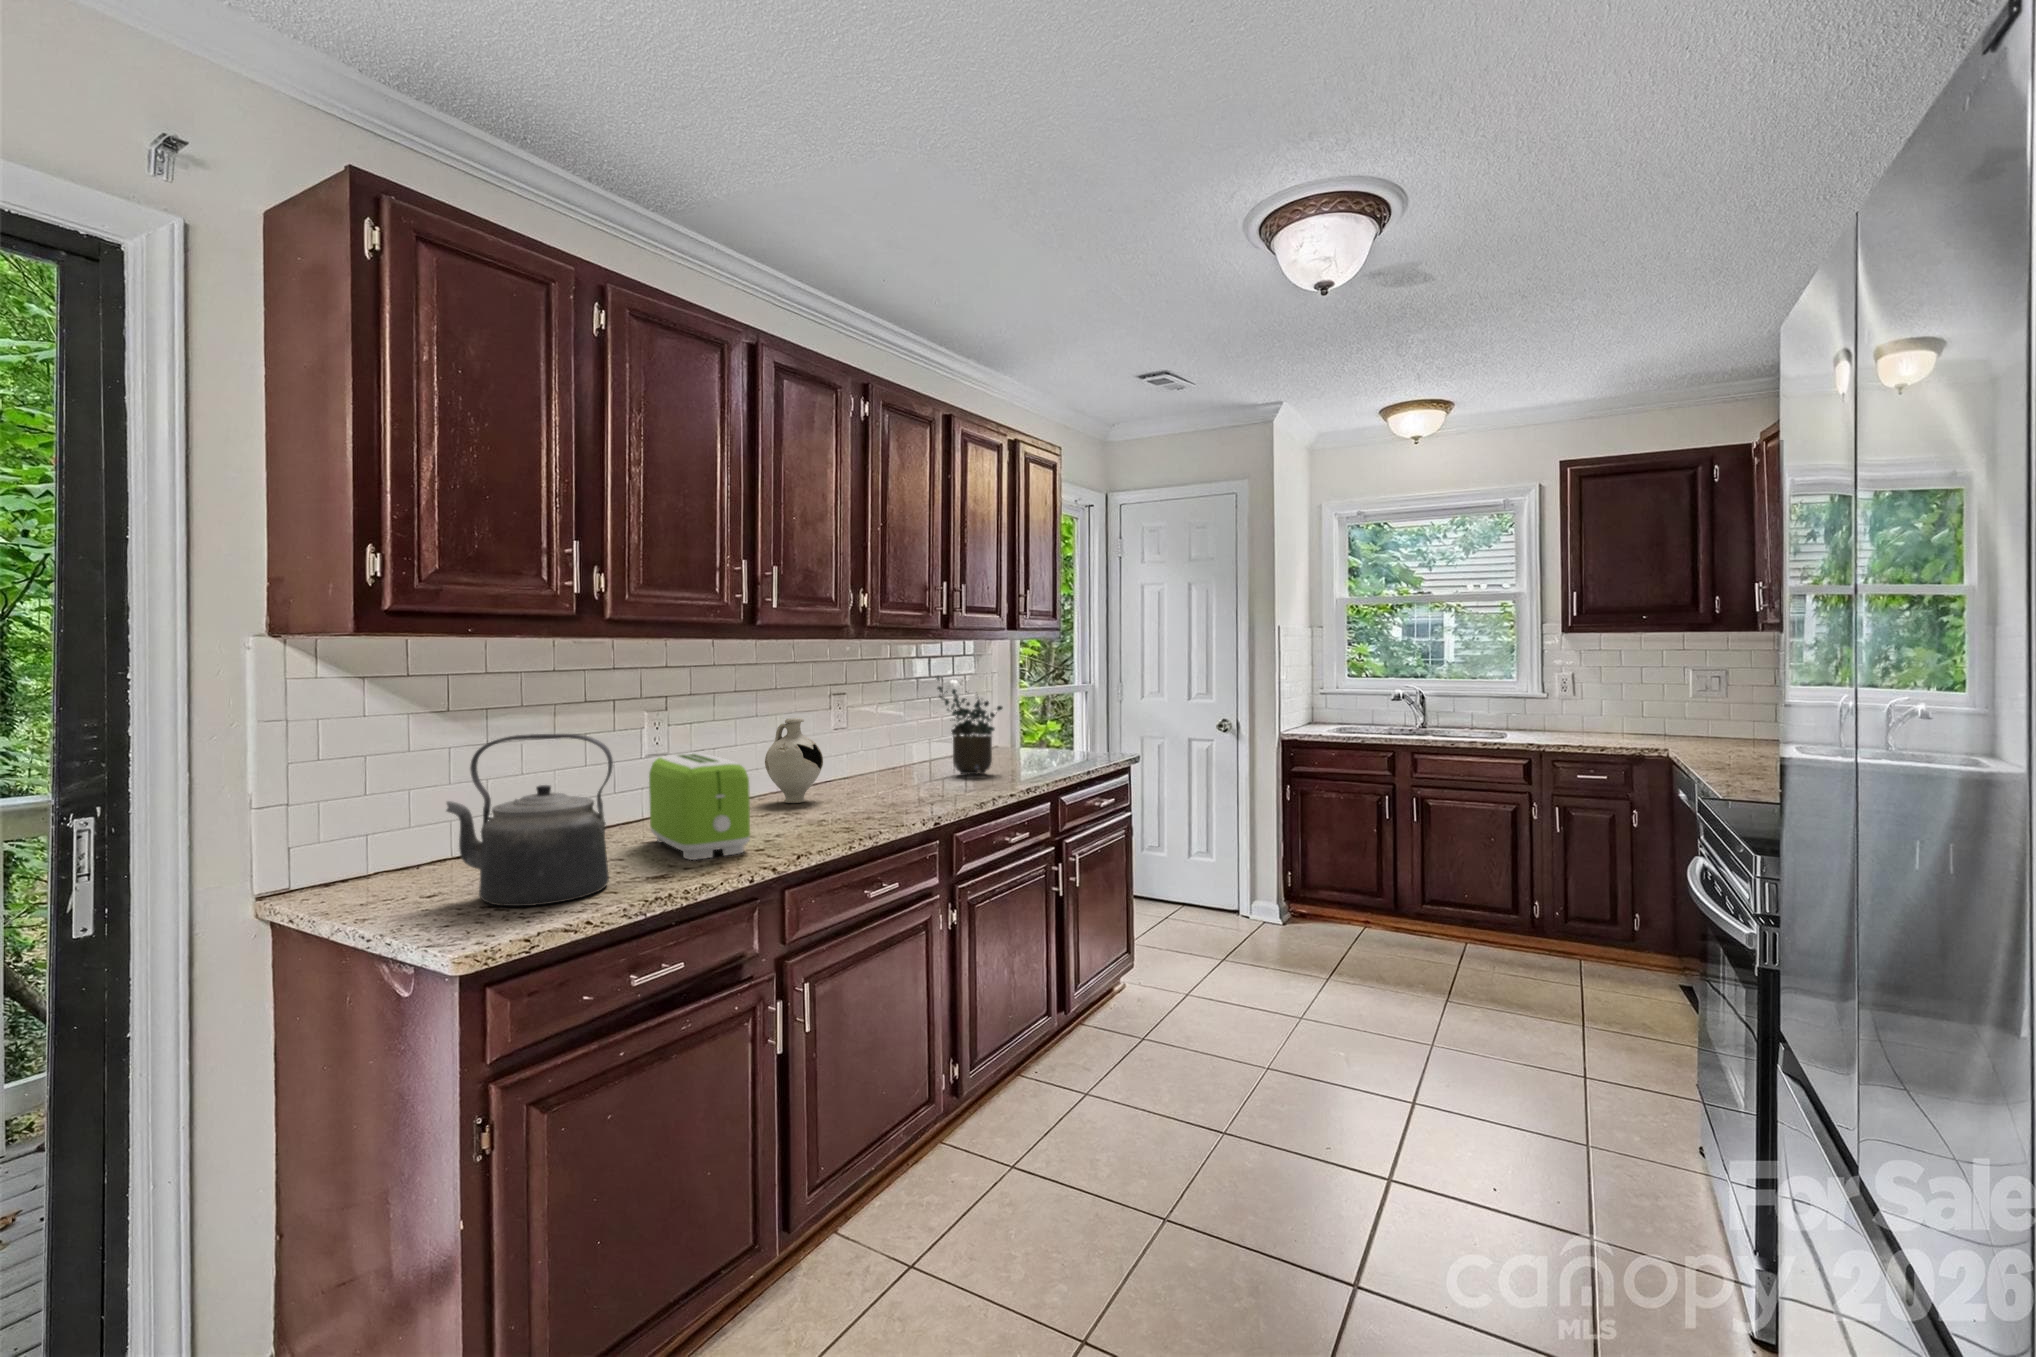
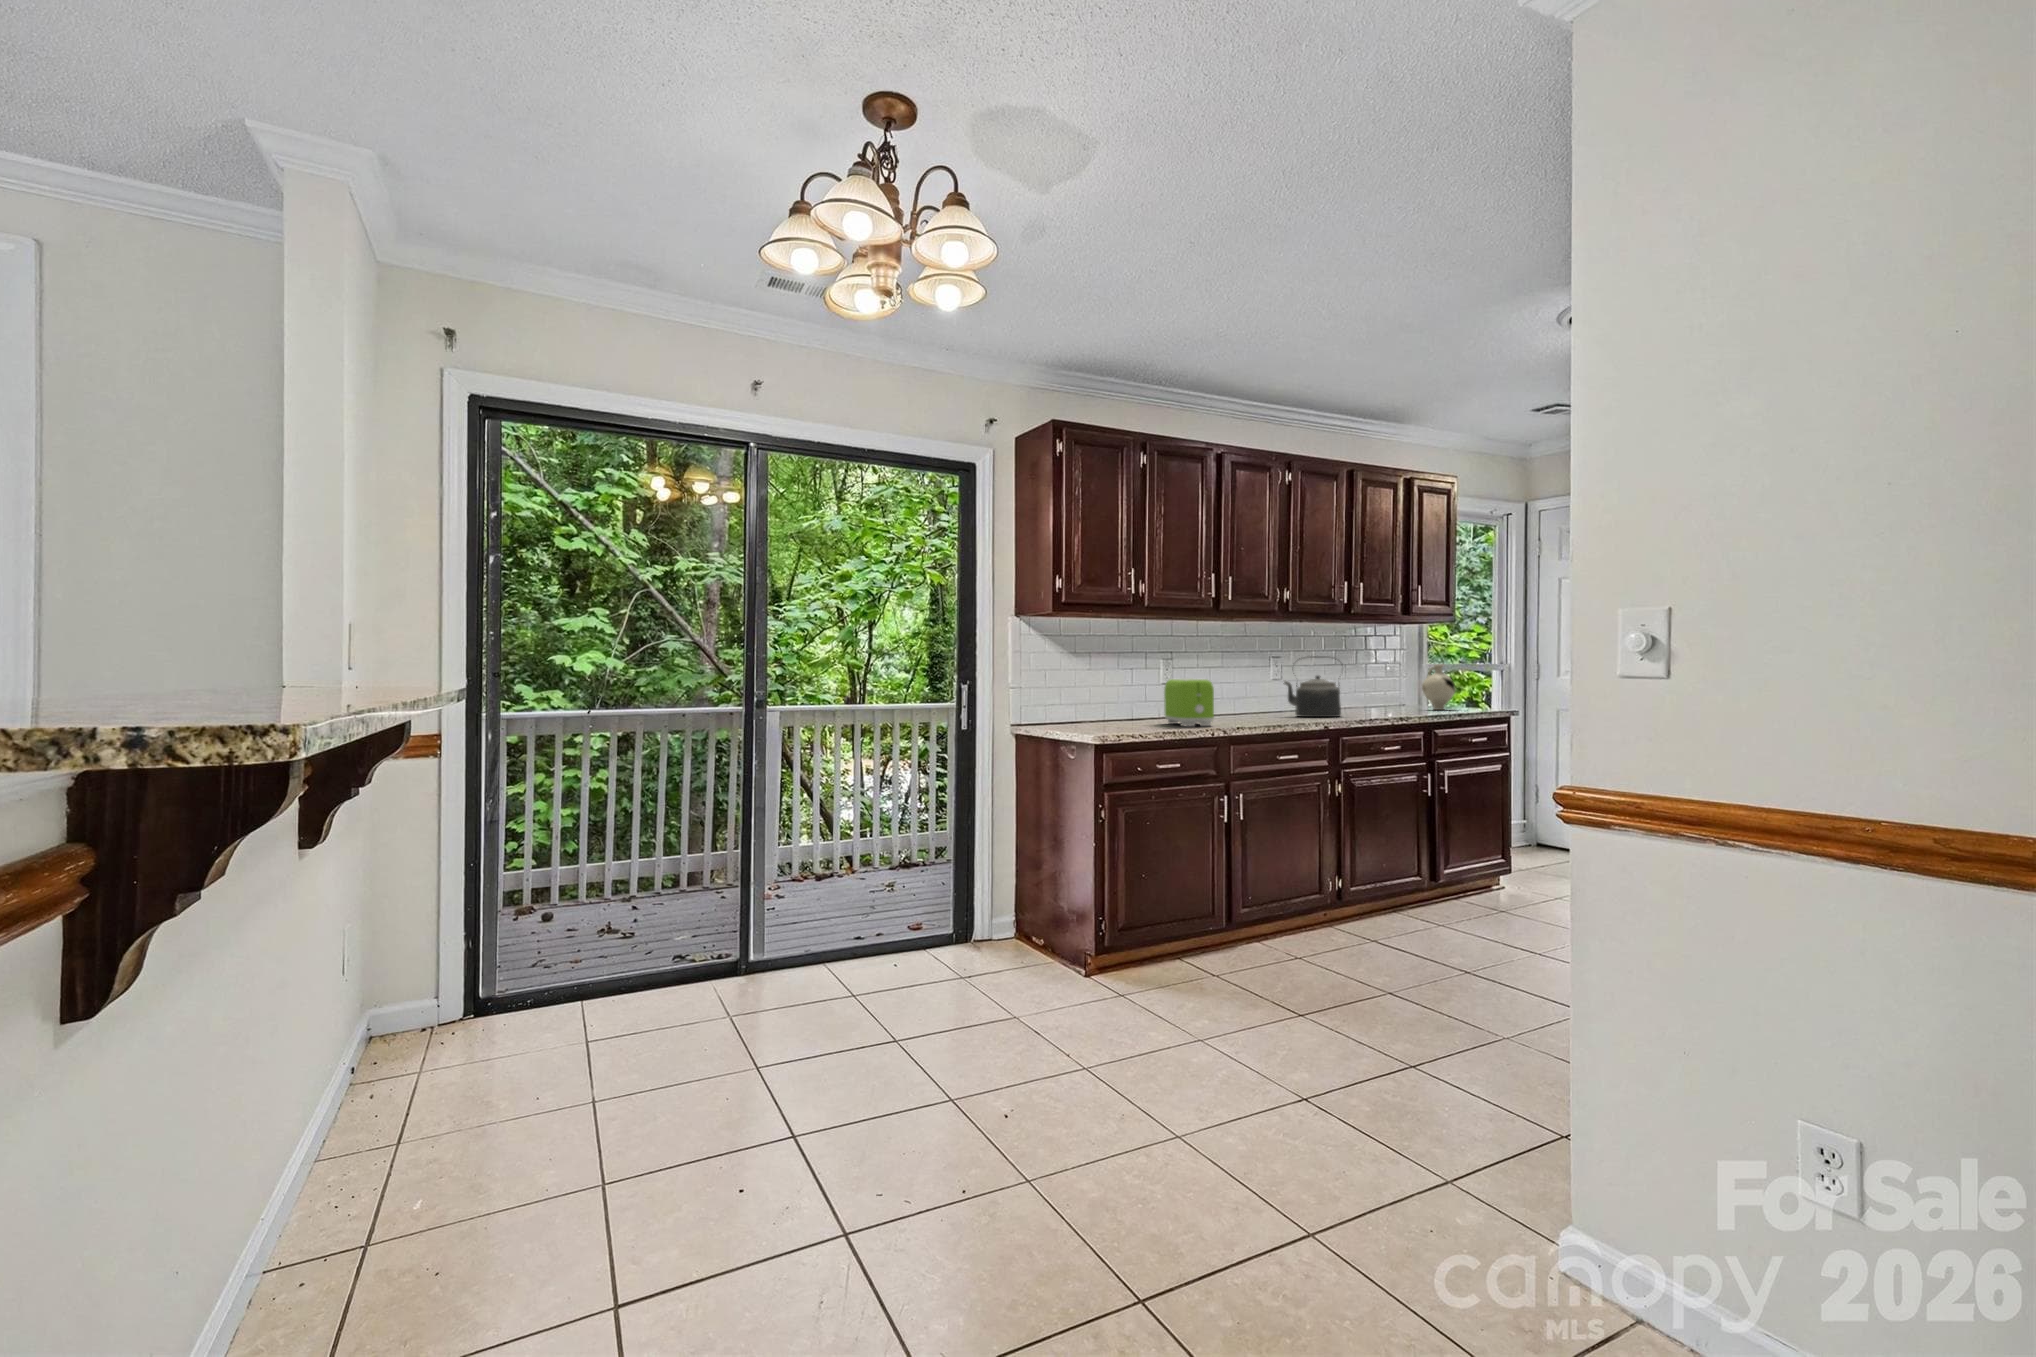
potted plant: present [937,676,1002,774] -> none [1345,646,1392,713]
decorative vase: present [765,718,823,803] -> present [1422,664,1456,710]
kettle: present [446,734,613,906] -> present [1283,656,1341,717]

